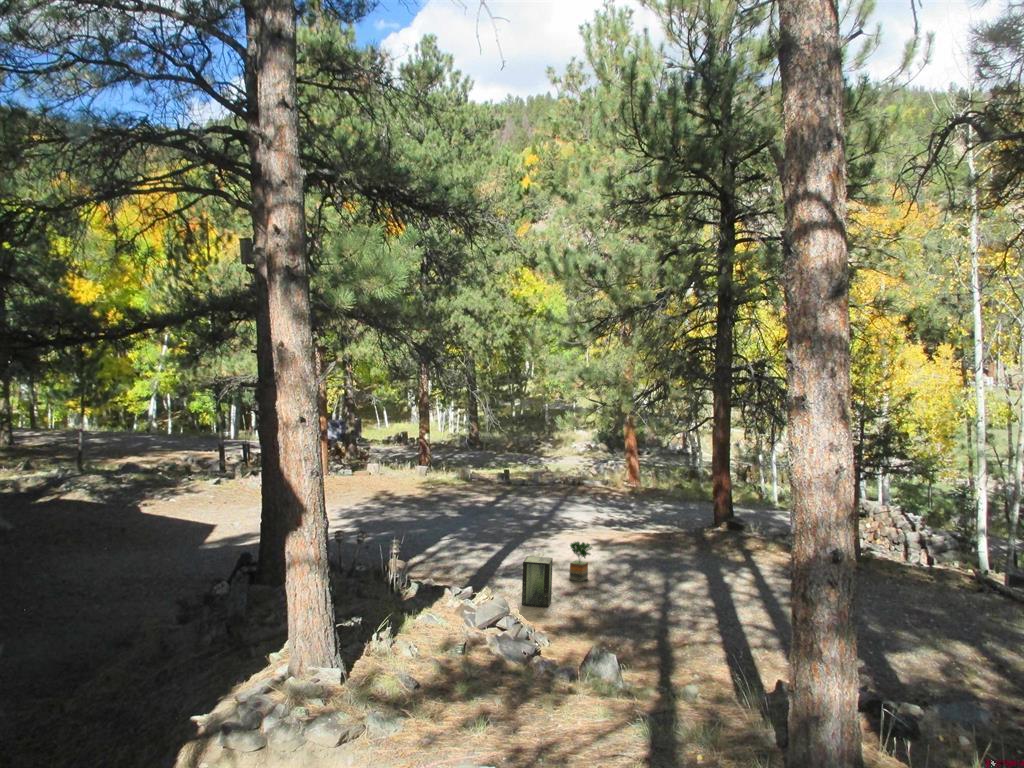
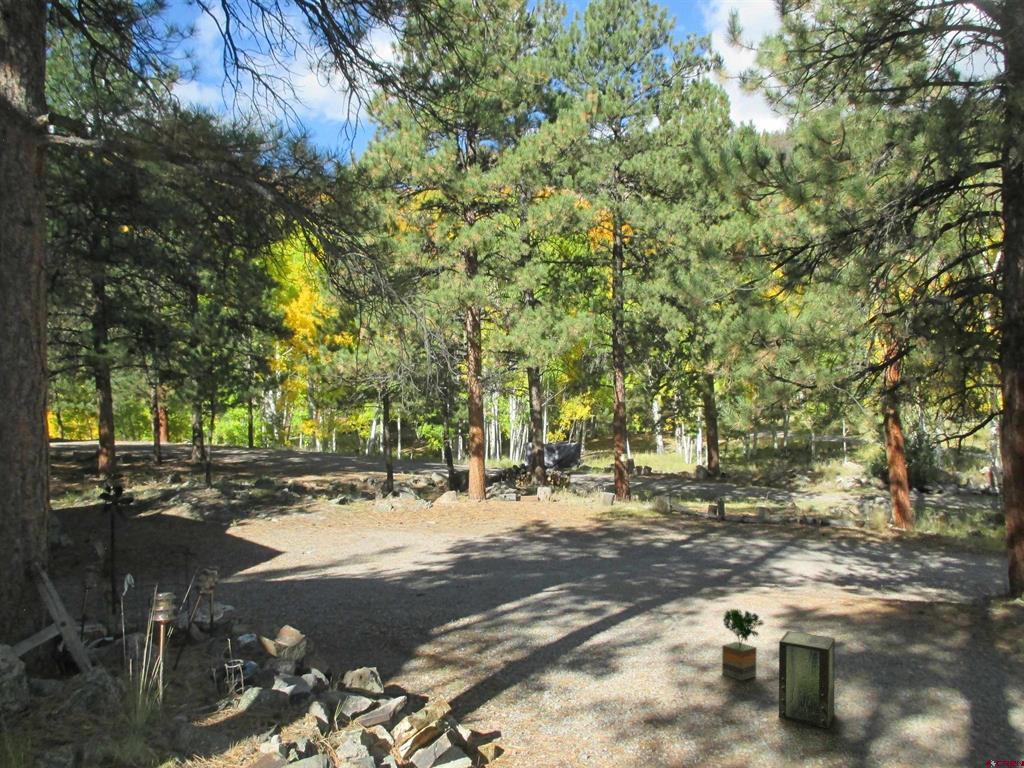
storage box: present [522,556,553,608] -> present [779,631,835,728]

